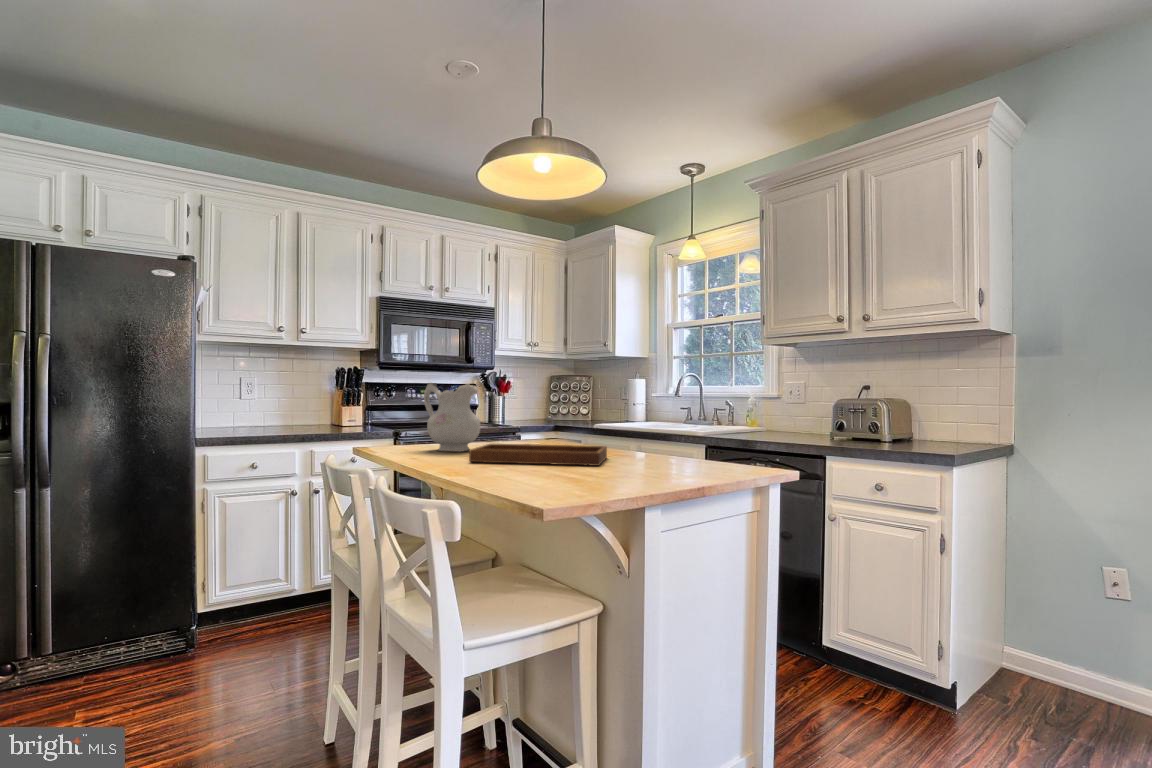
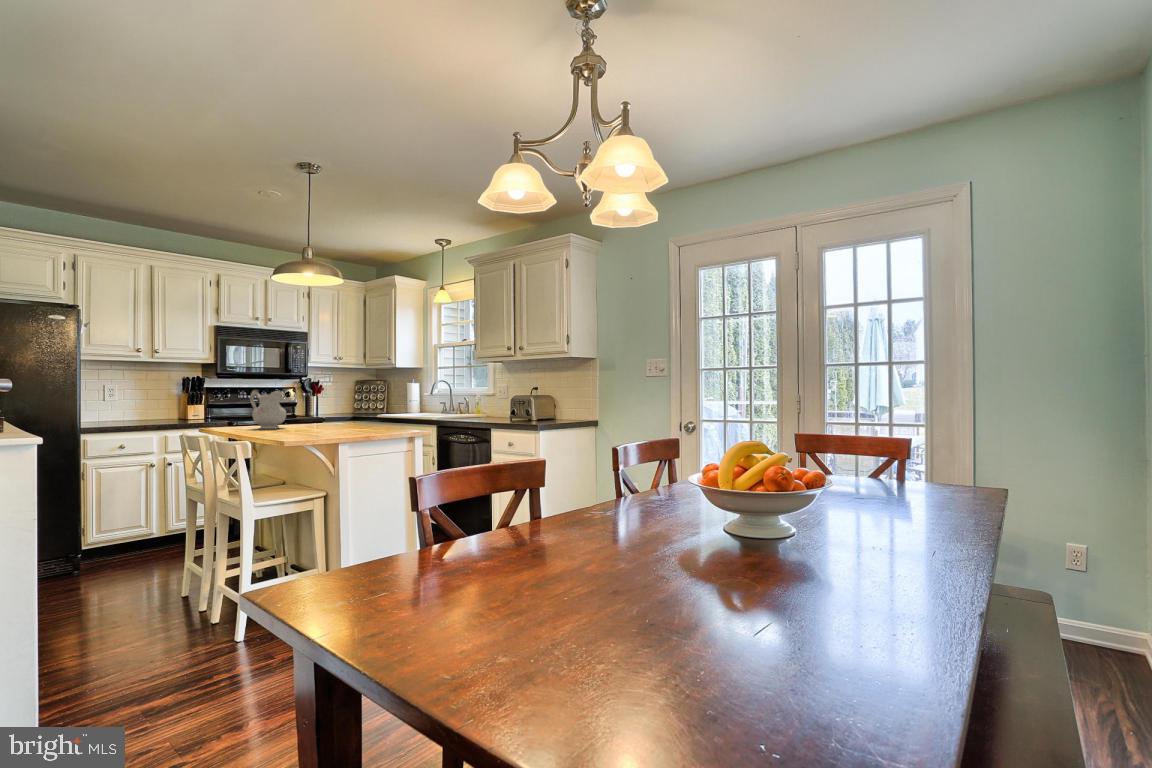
tray: present [469,416,607,466] -> none [276,408,357,432]

